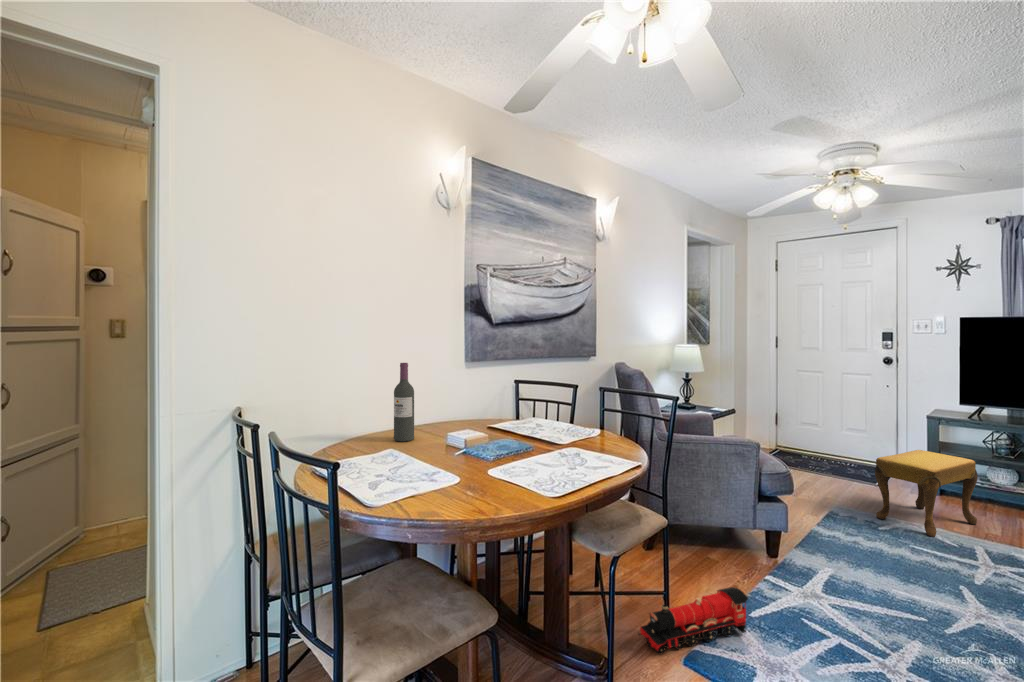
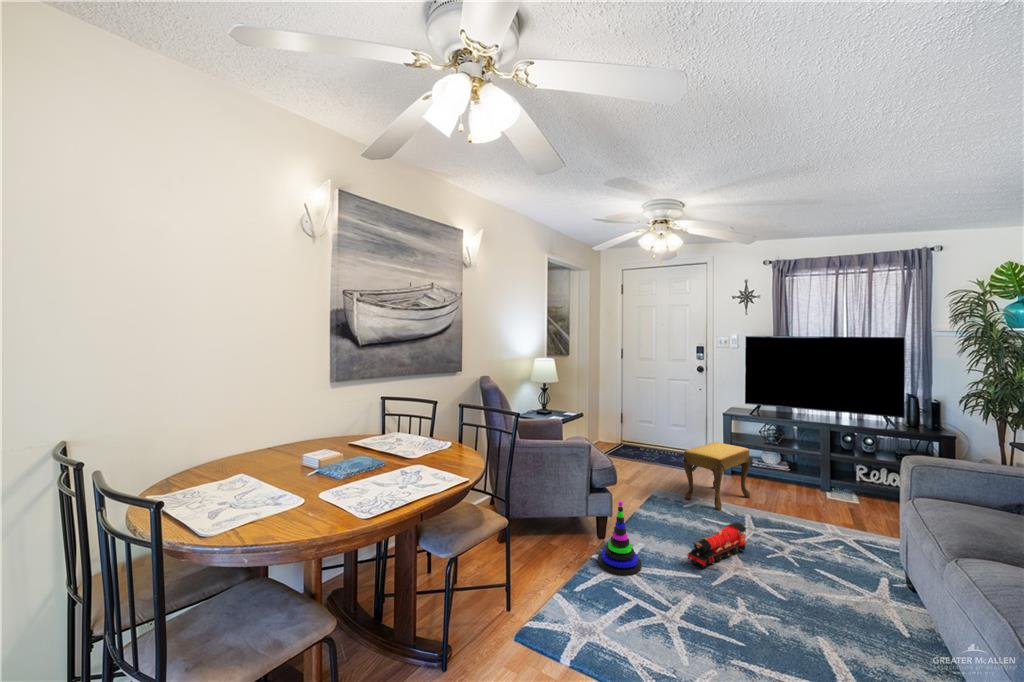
wine bottle: present [394,363,414,442] -> none [245,388,268,466]
stacking toy: none [772,513,835,606] -> present [598,501,642,576]
toy train: present [638,587,748,655] -> present [687,523,746,568]

